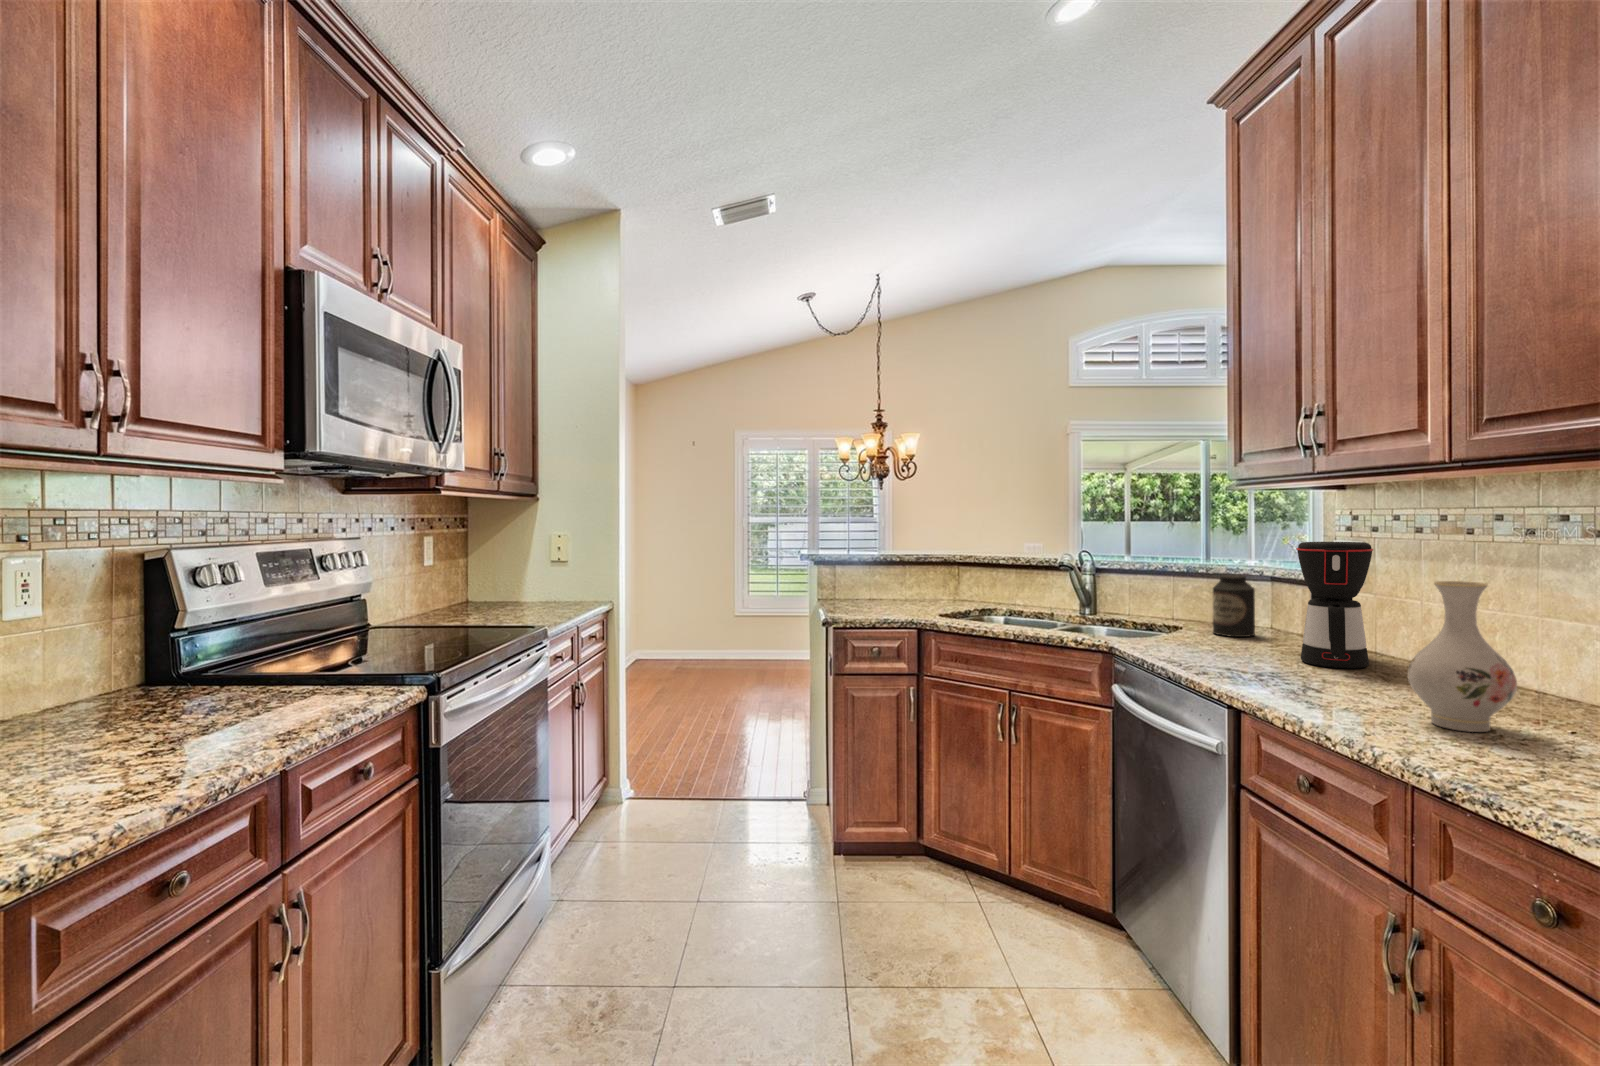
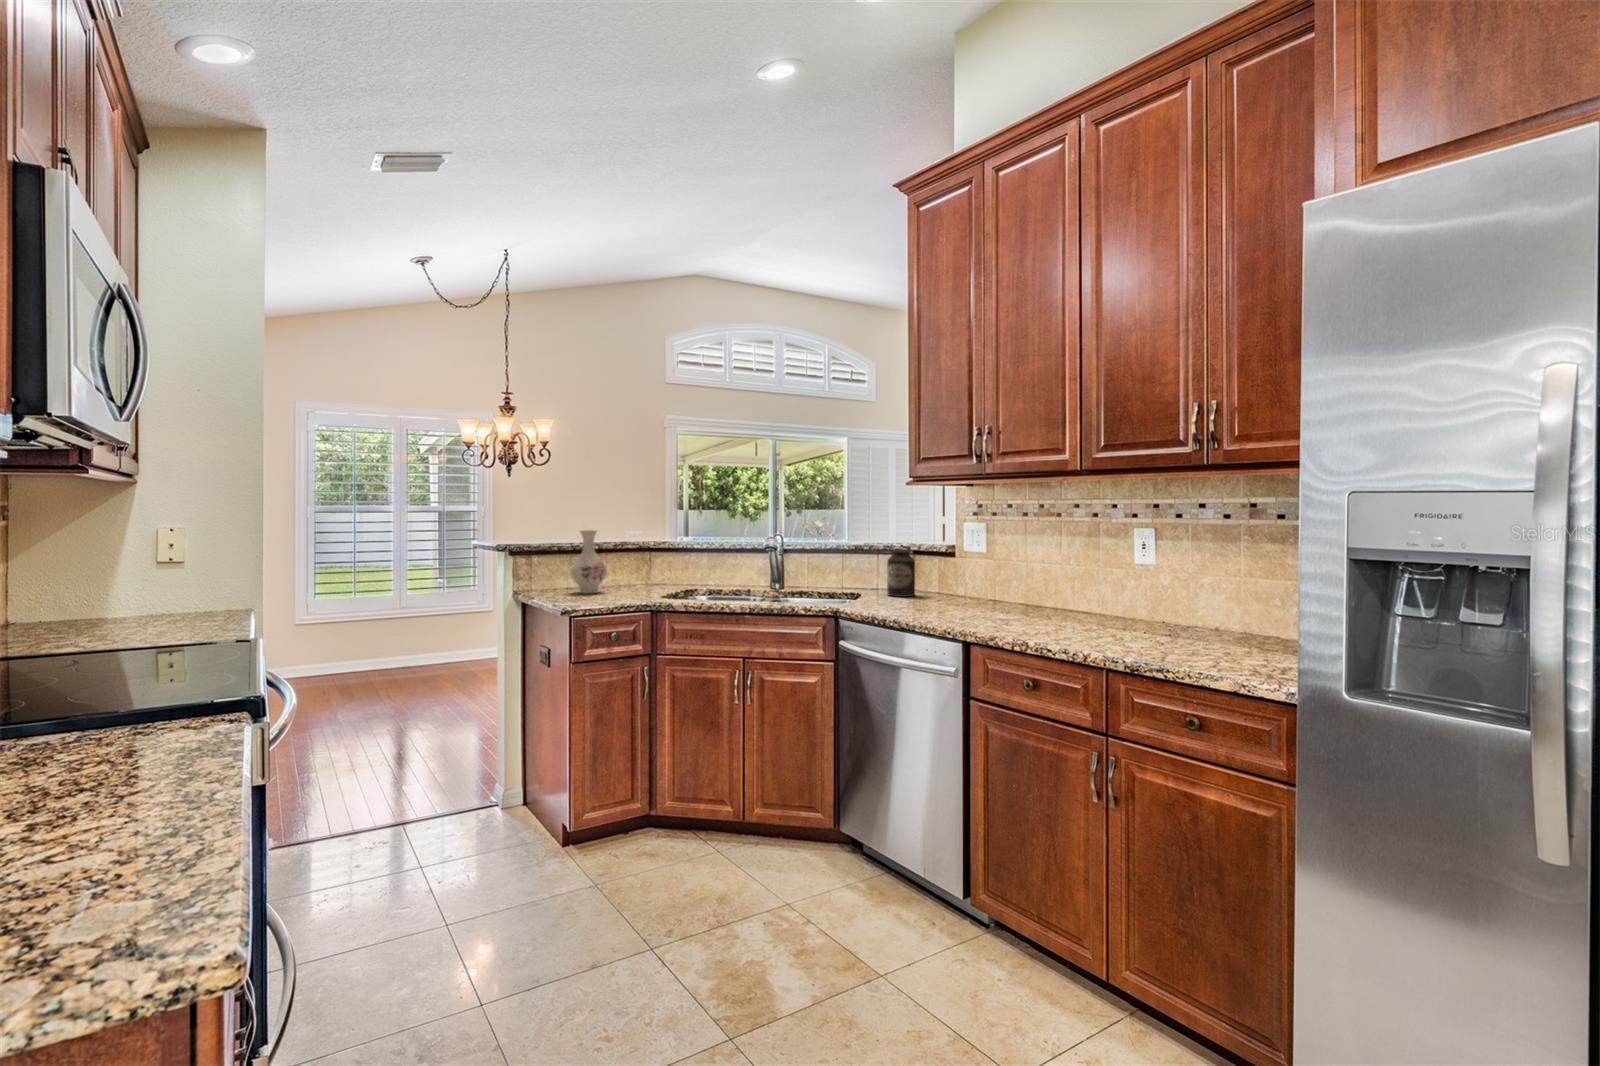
coffee maker: present [1296,542,1373,668] -> none [962,522,1009,610]
vase: present [1408,581,1517,732] -> present [571,530,607,594]

